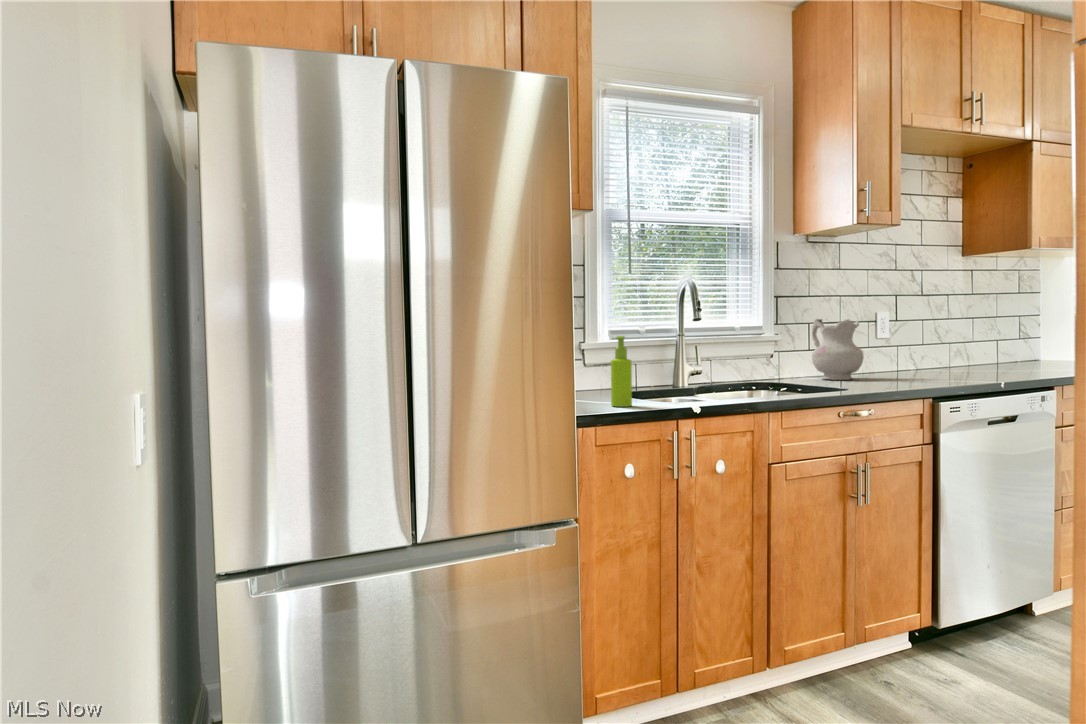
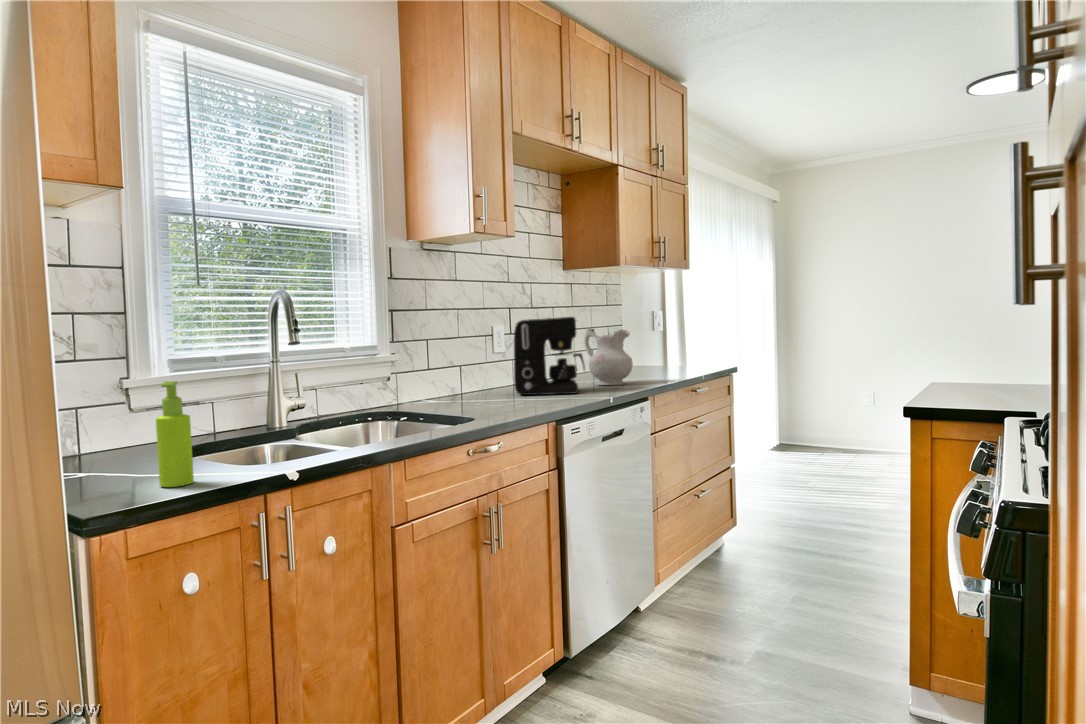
coffee maker: none [895,301,976,378] -> present [514,317,585,395]
ceramic pitcher: present [812,319,864,380] -> present [584,329,633,385]

